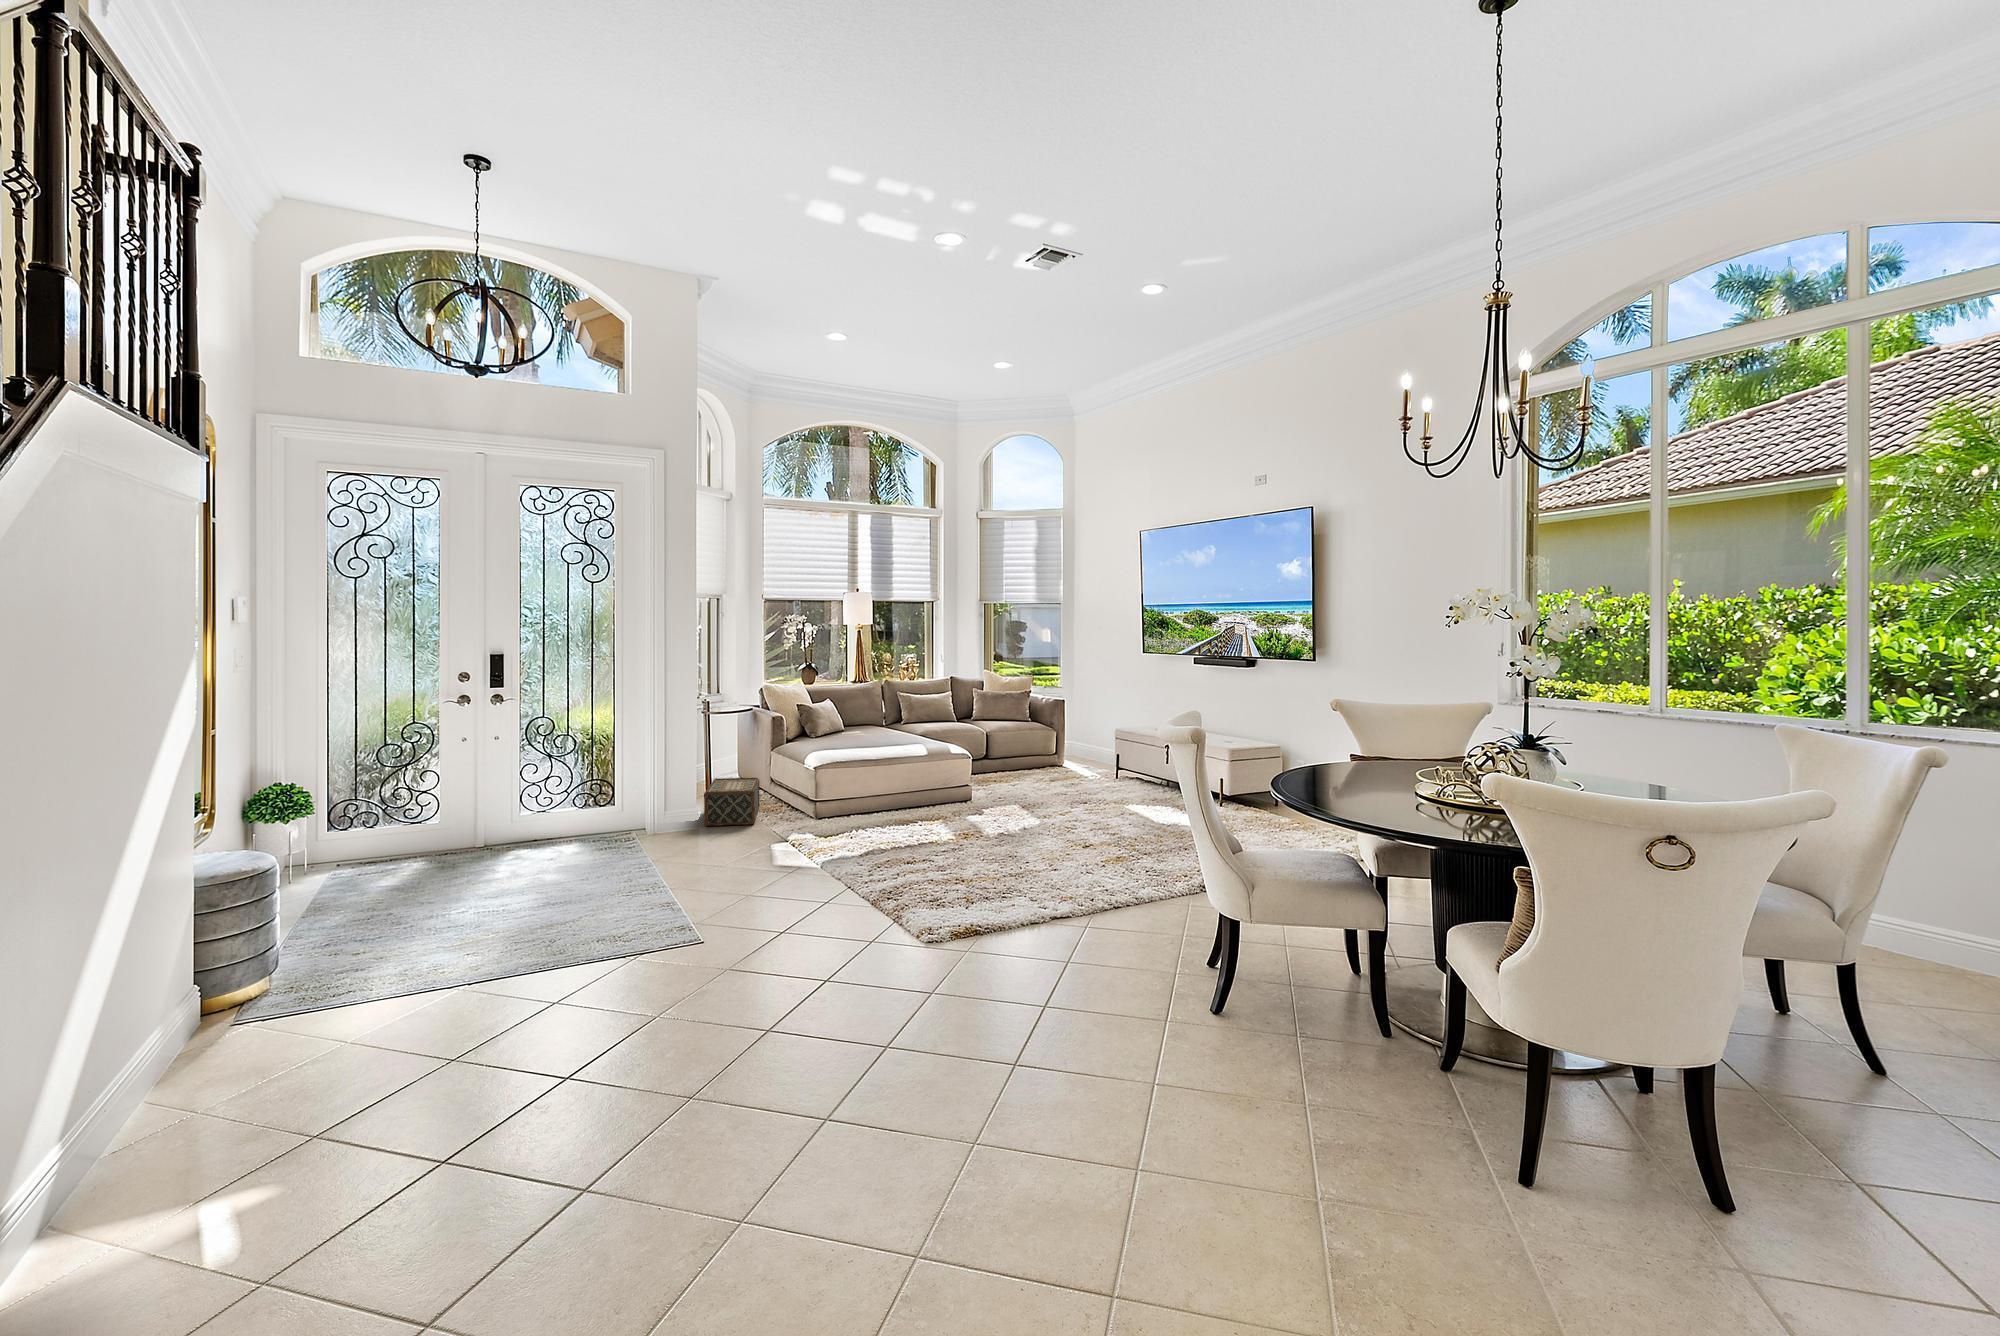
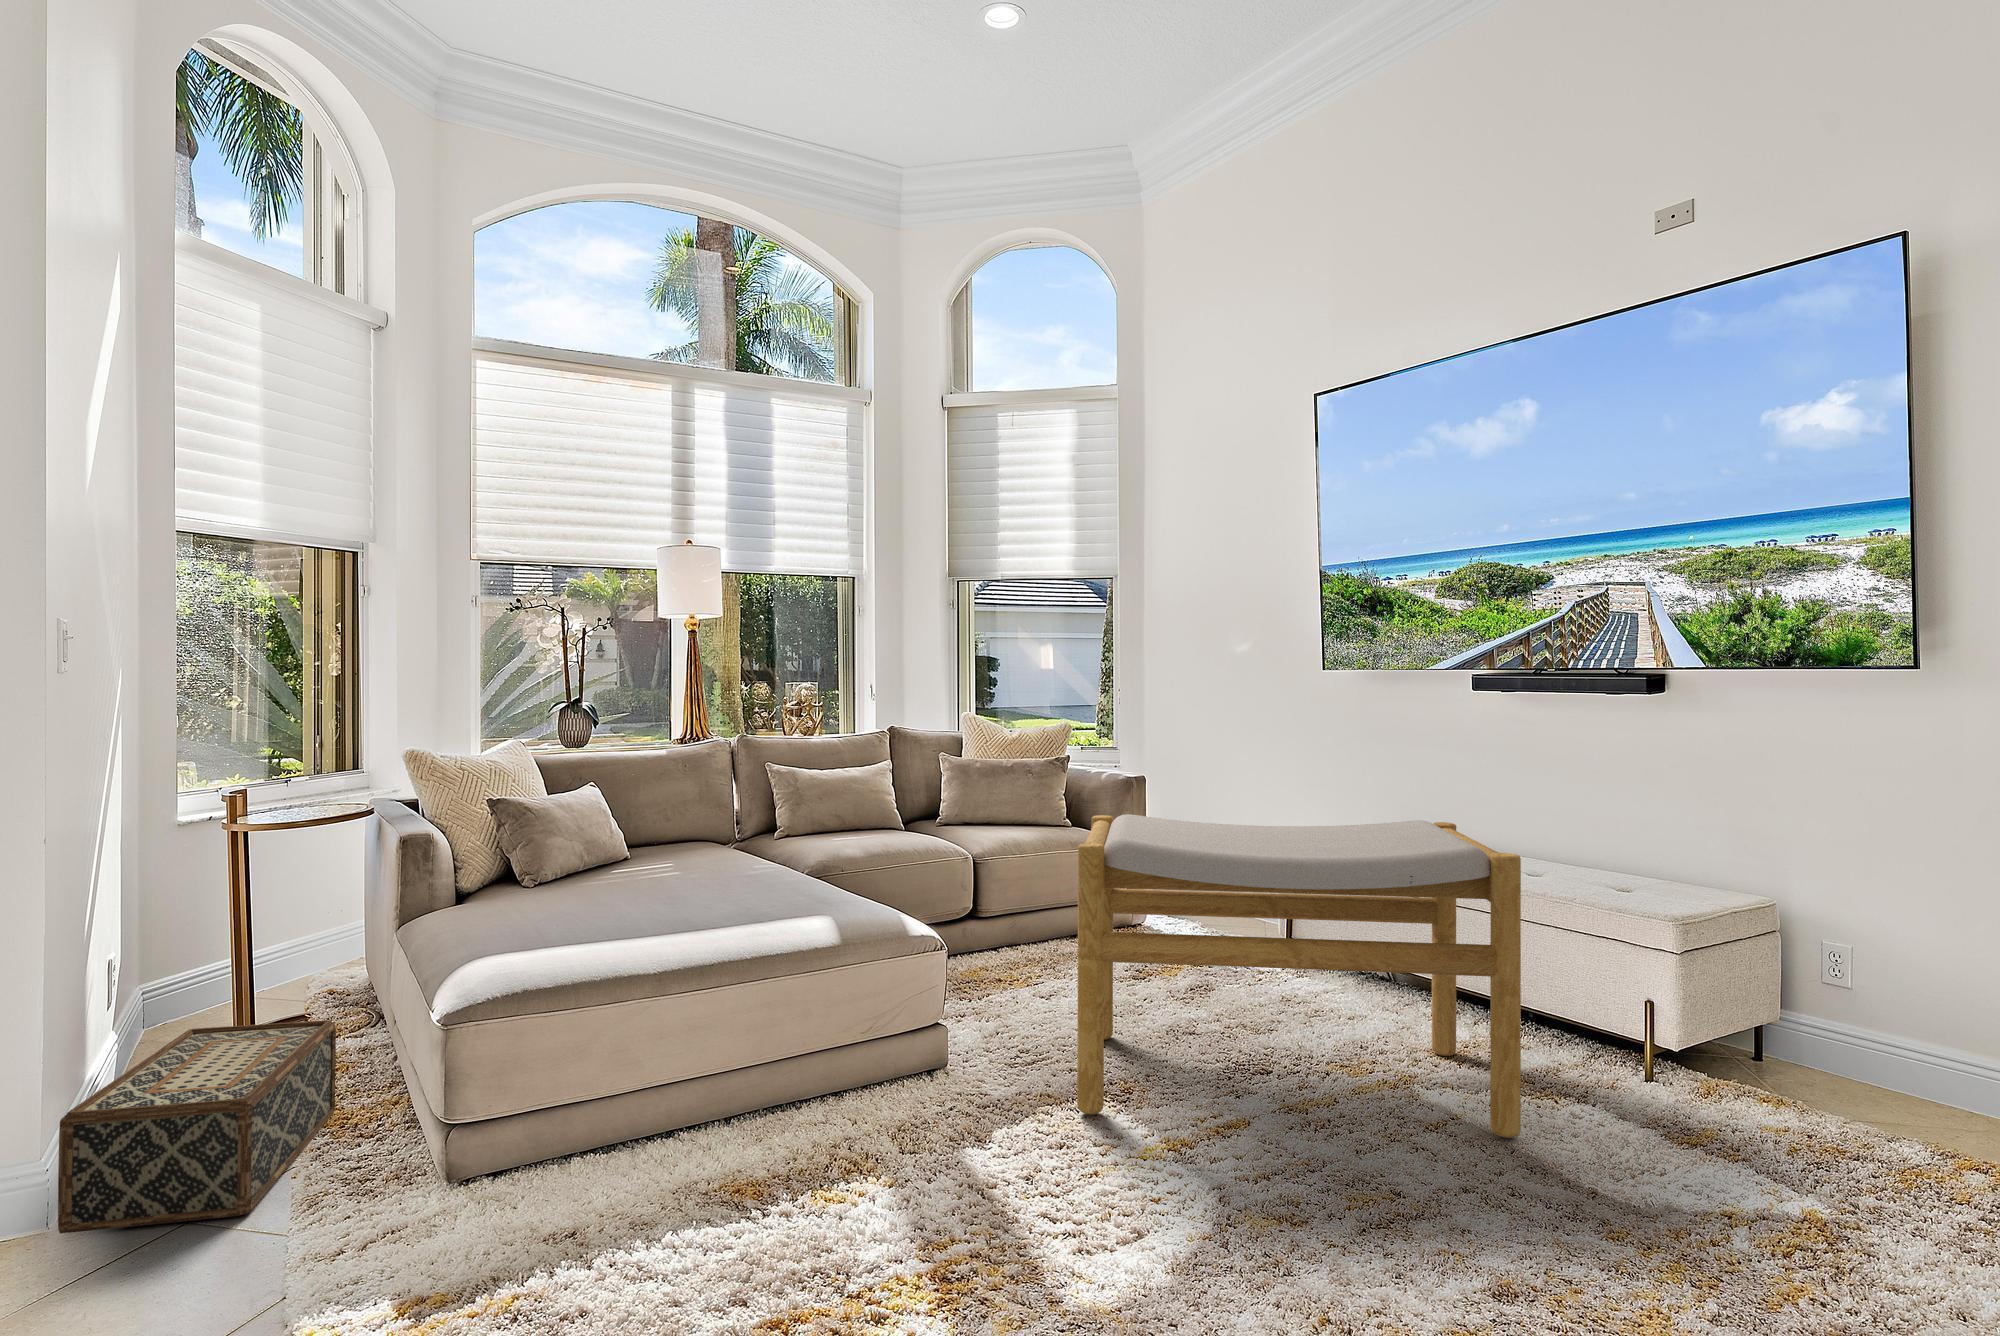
footstool: none [1007,713,1156,818] -> present [1077,814,1521,1138]

